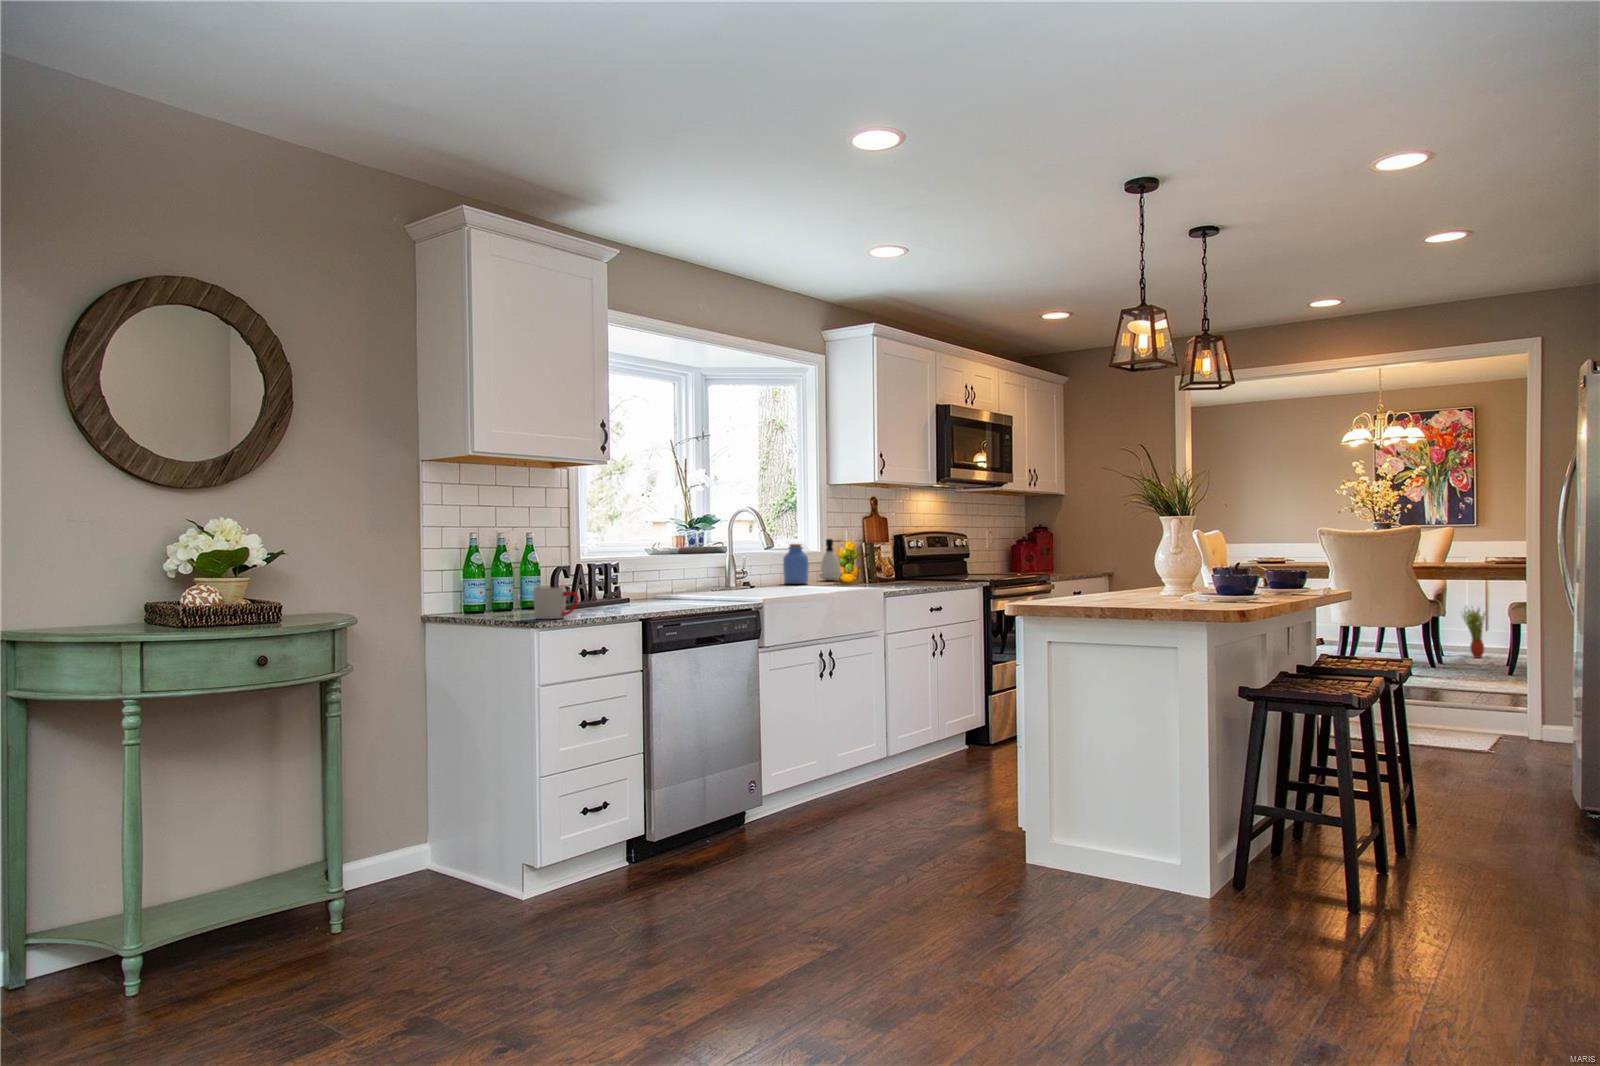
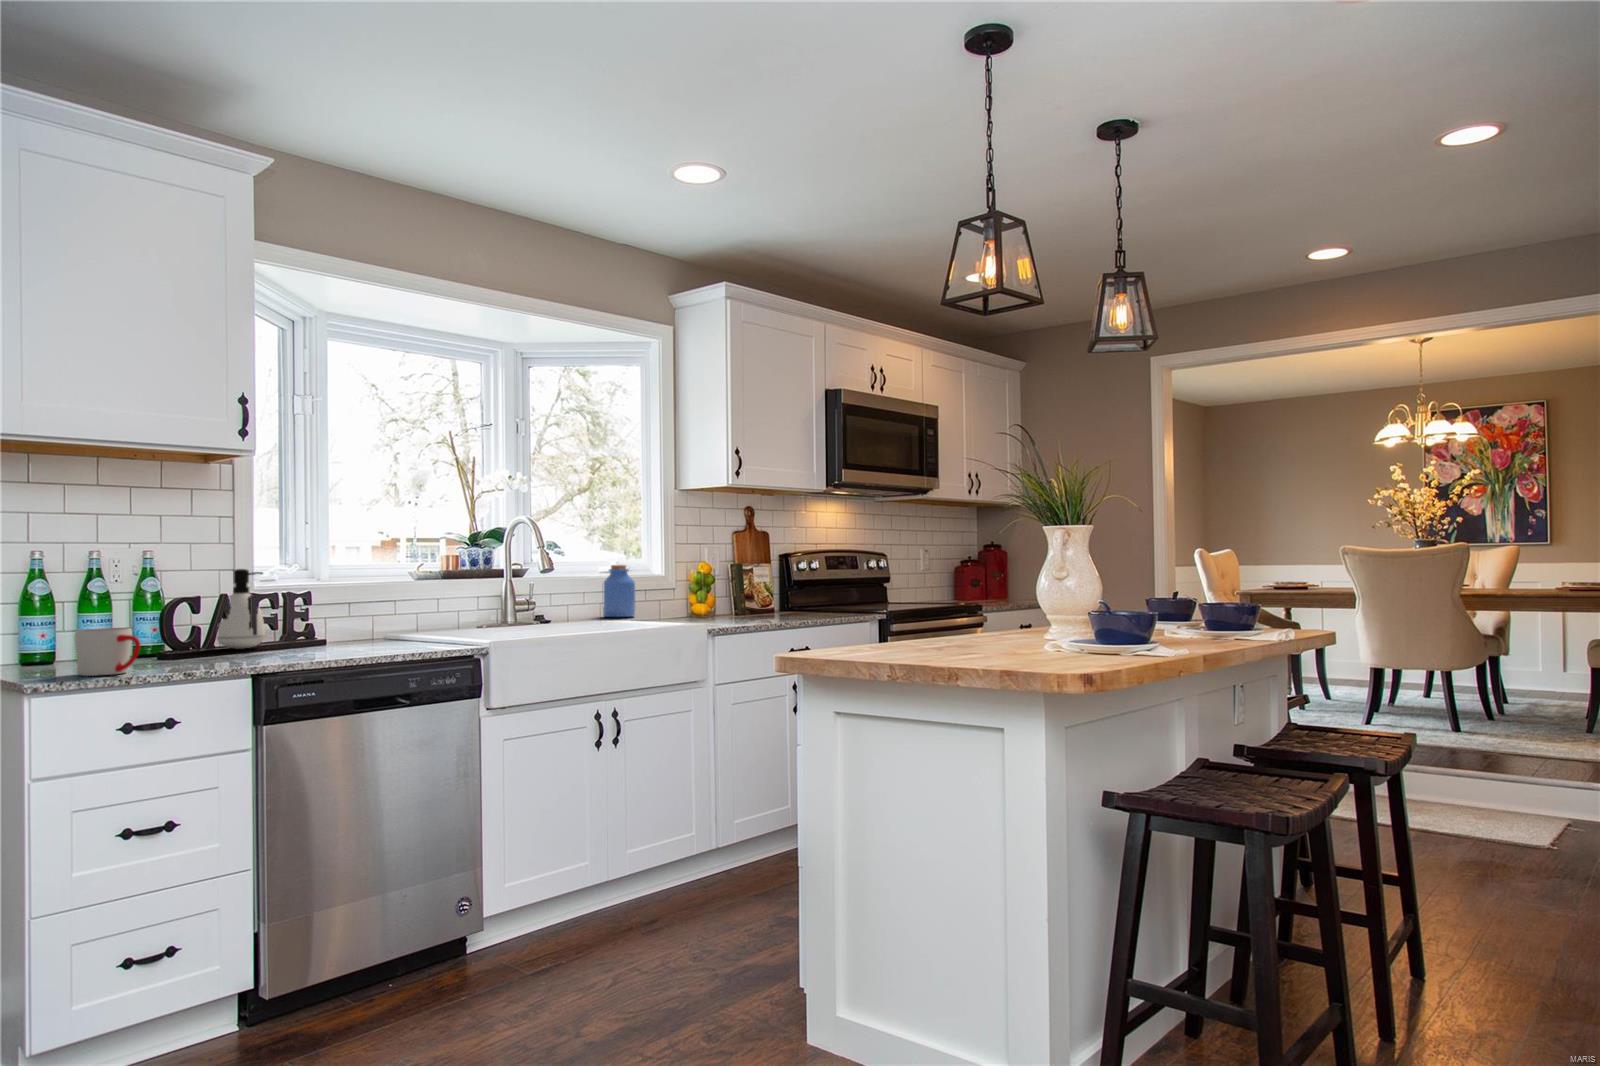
soap dispenser: present [819,539,841,580] -> present [217,569,265,649]
potted plant: present [1462,607,1485,658] -> none [1529,641,1563,705]

